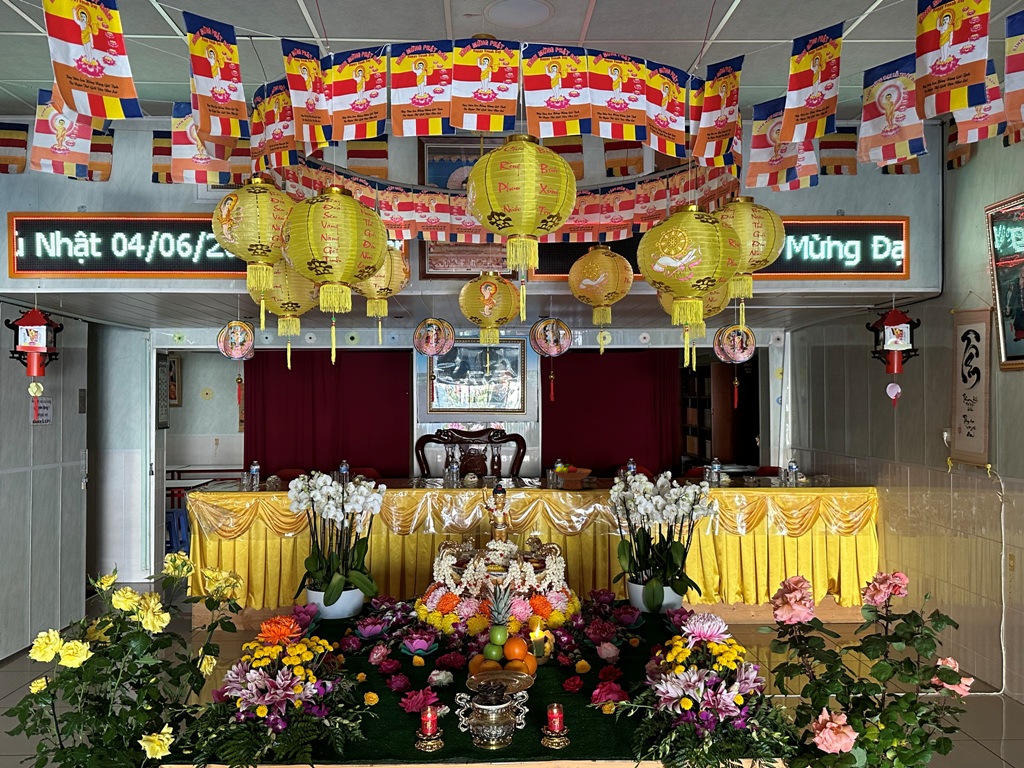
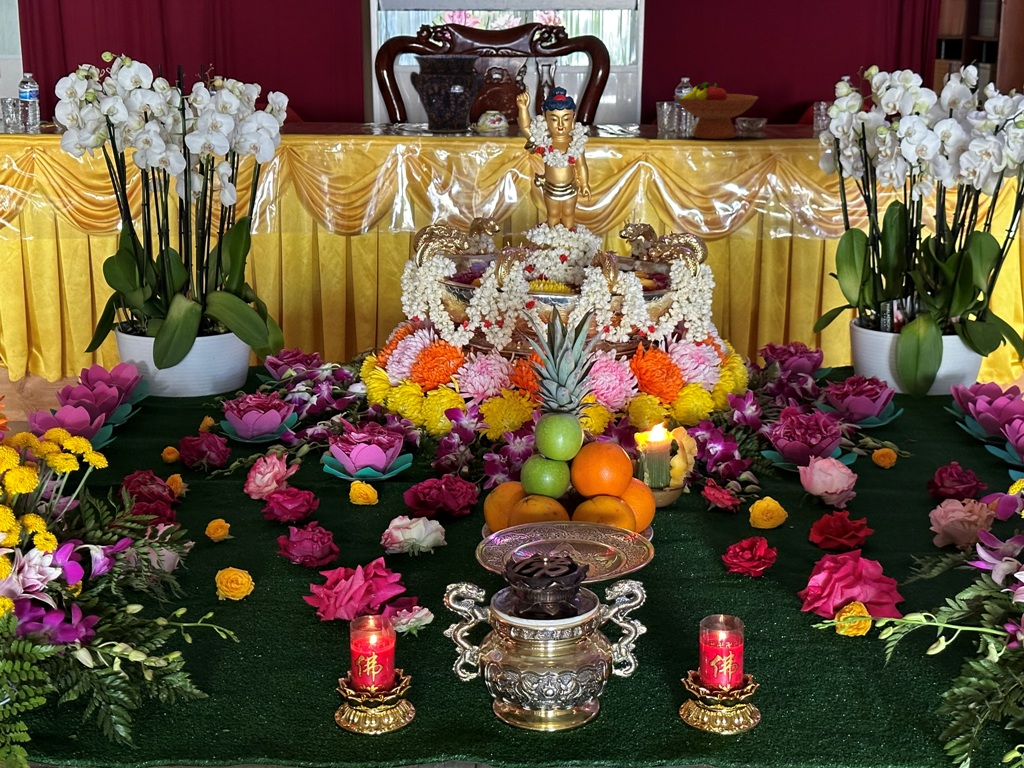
vase: none [434,450,468,486] -> present [410,55,484,132]

